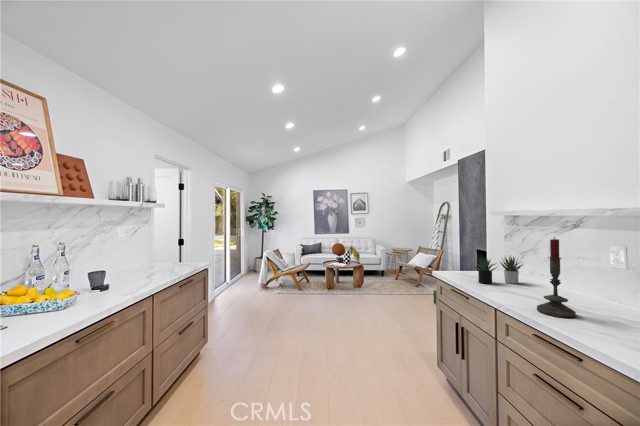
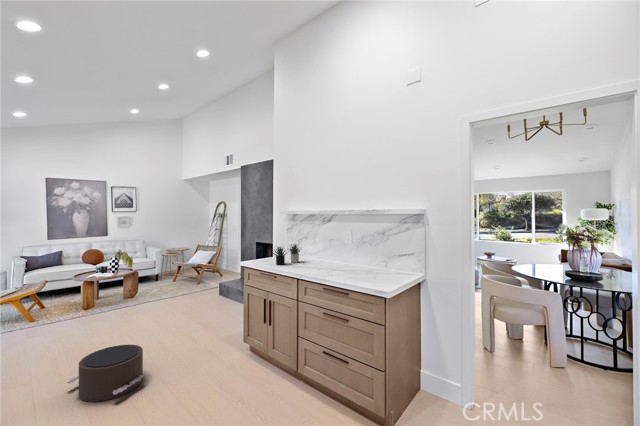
candle: present [537,237,576,318] -> none [316,229,333,275]
pouf: none [286,330,336,378] -> present [67,345,144,402]

